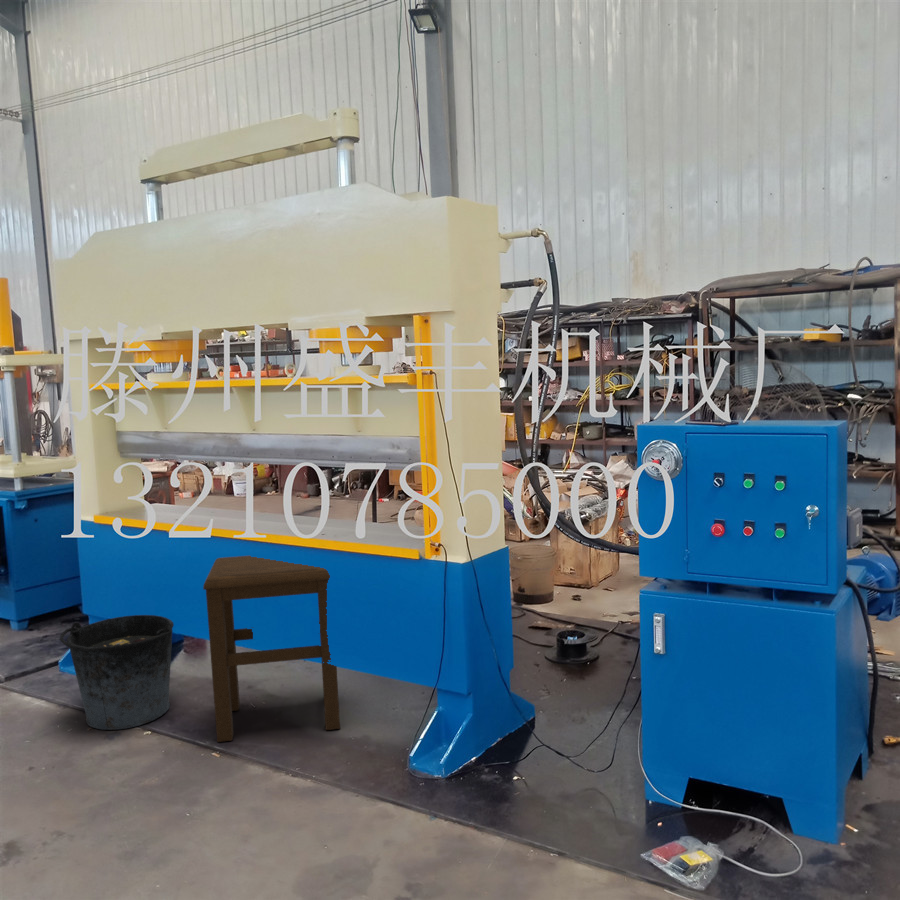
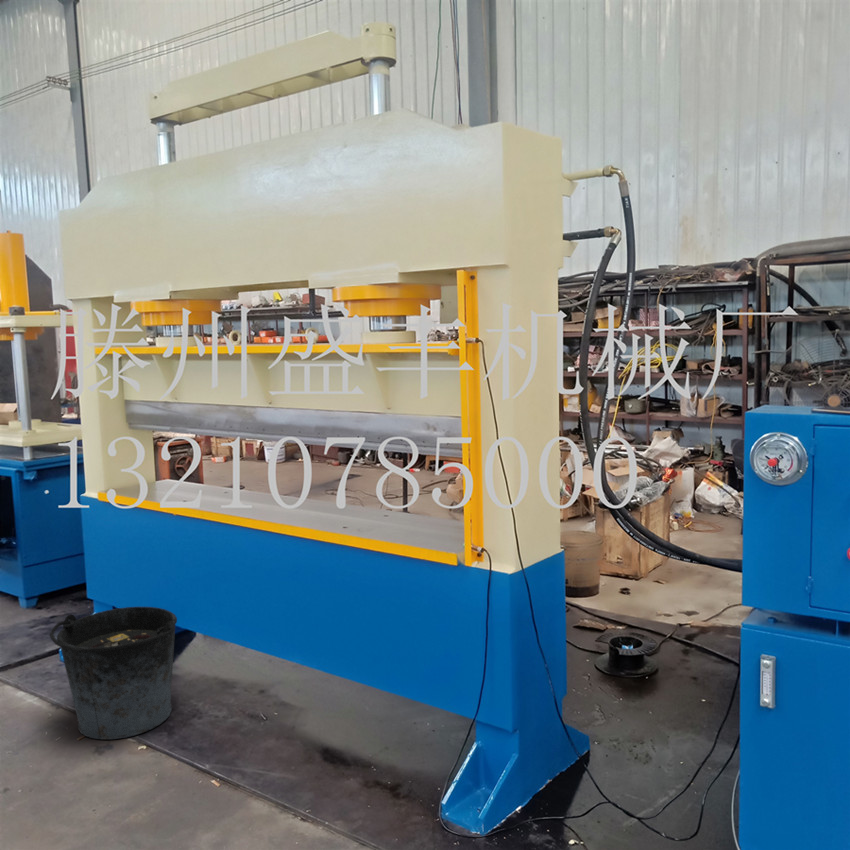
stool: present [203,556,340,742] -> none [205,542,360,763]

